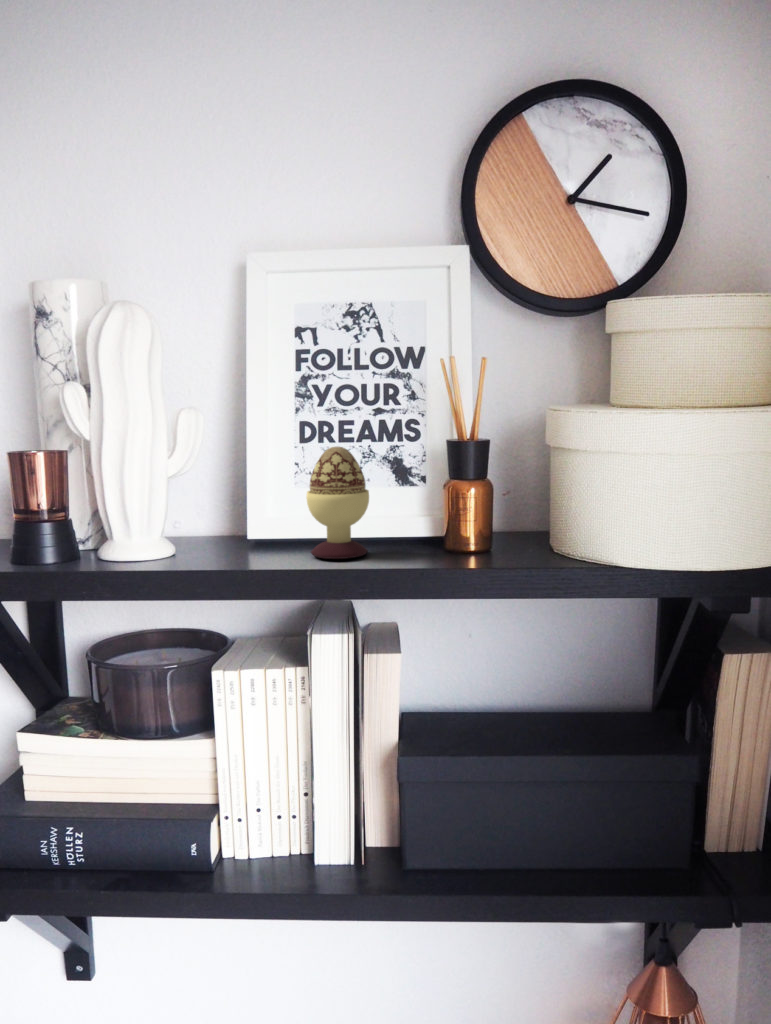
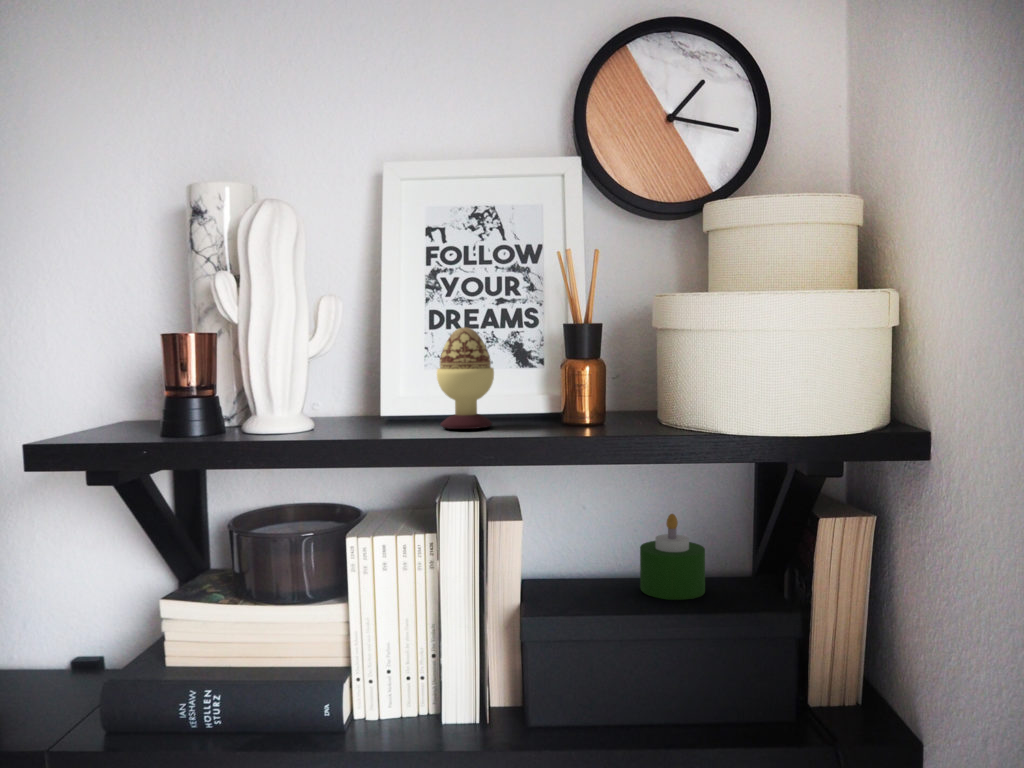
candle: none [529,645,599,739] -> present [640,514,705,600]

